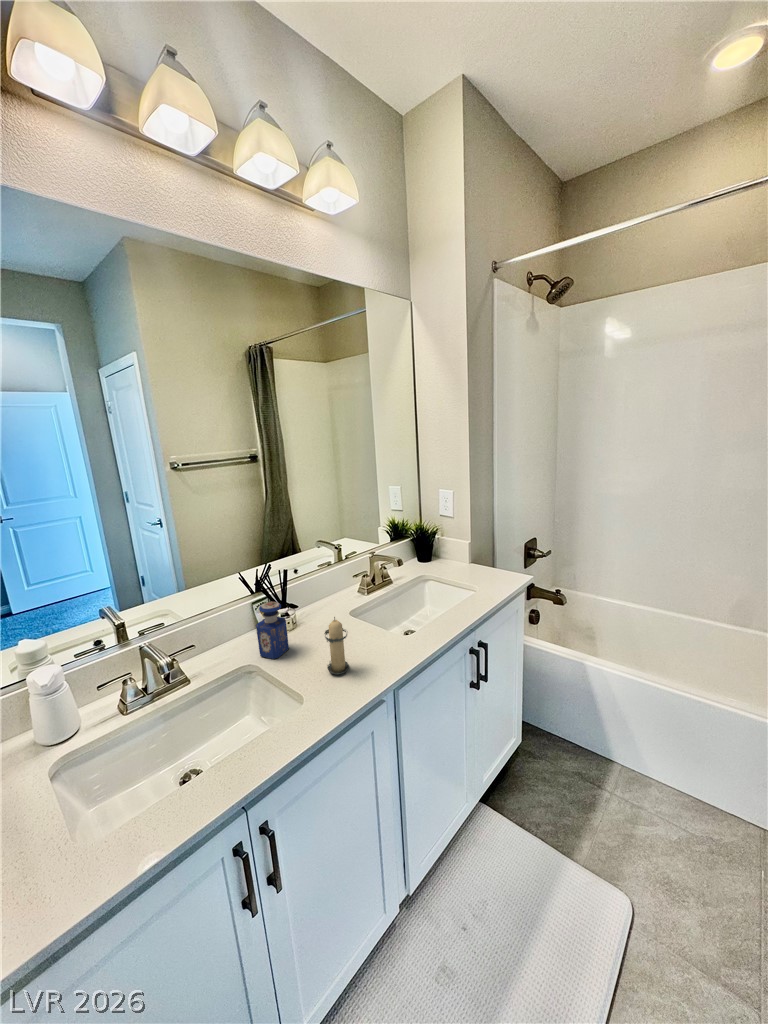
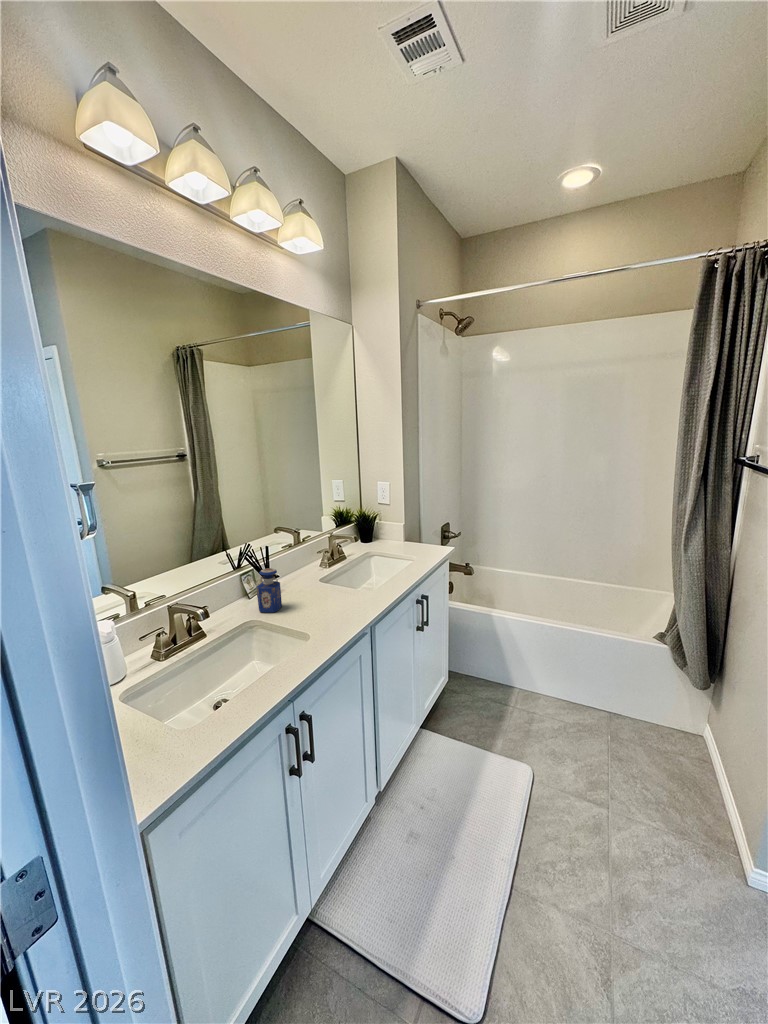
candle: present [324,617,349,675] -> none [319,571,341,615]

